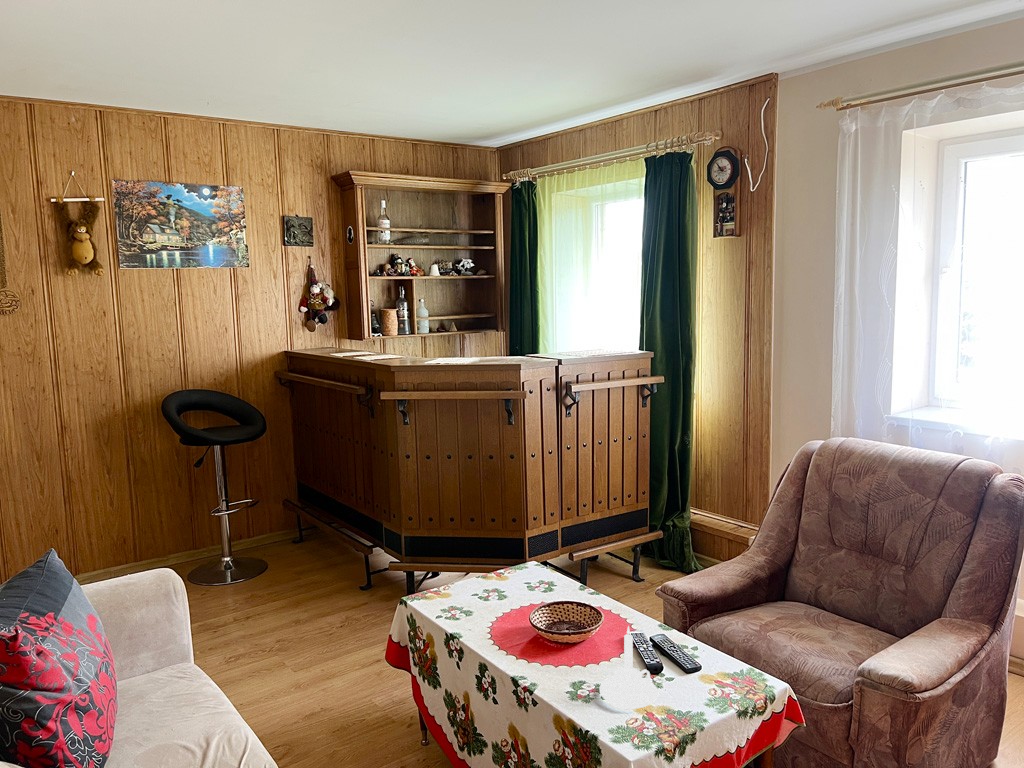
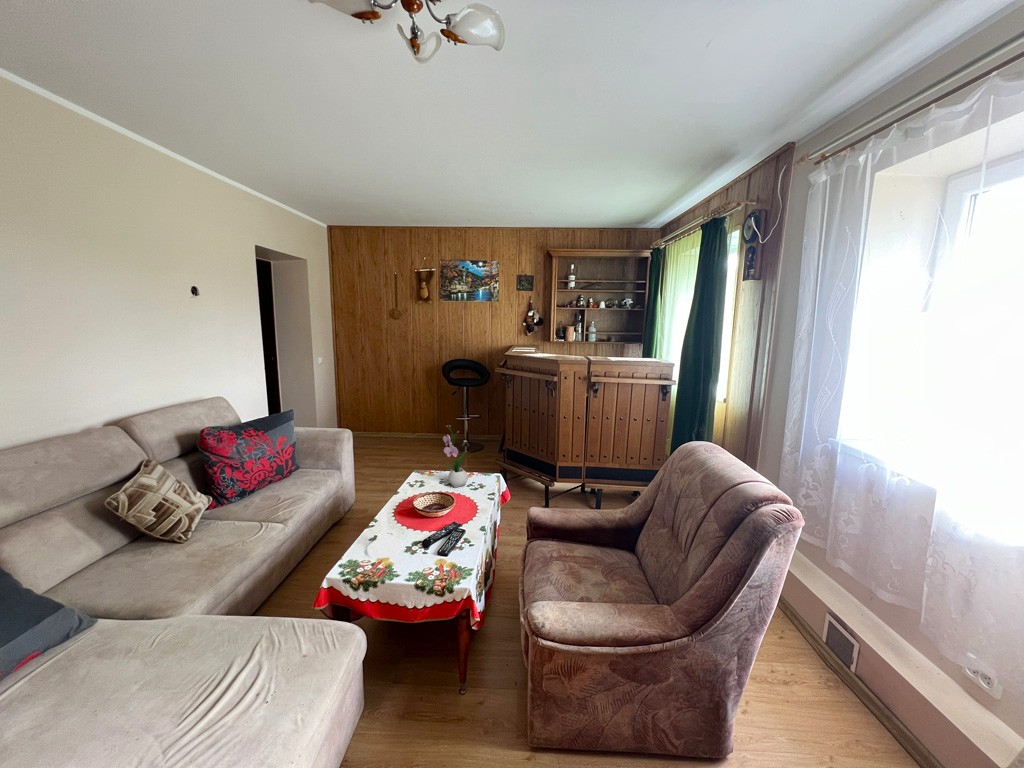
flower arrangement: none [500,487,542,595] -> present [443,425,470,488]

